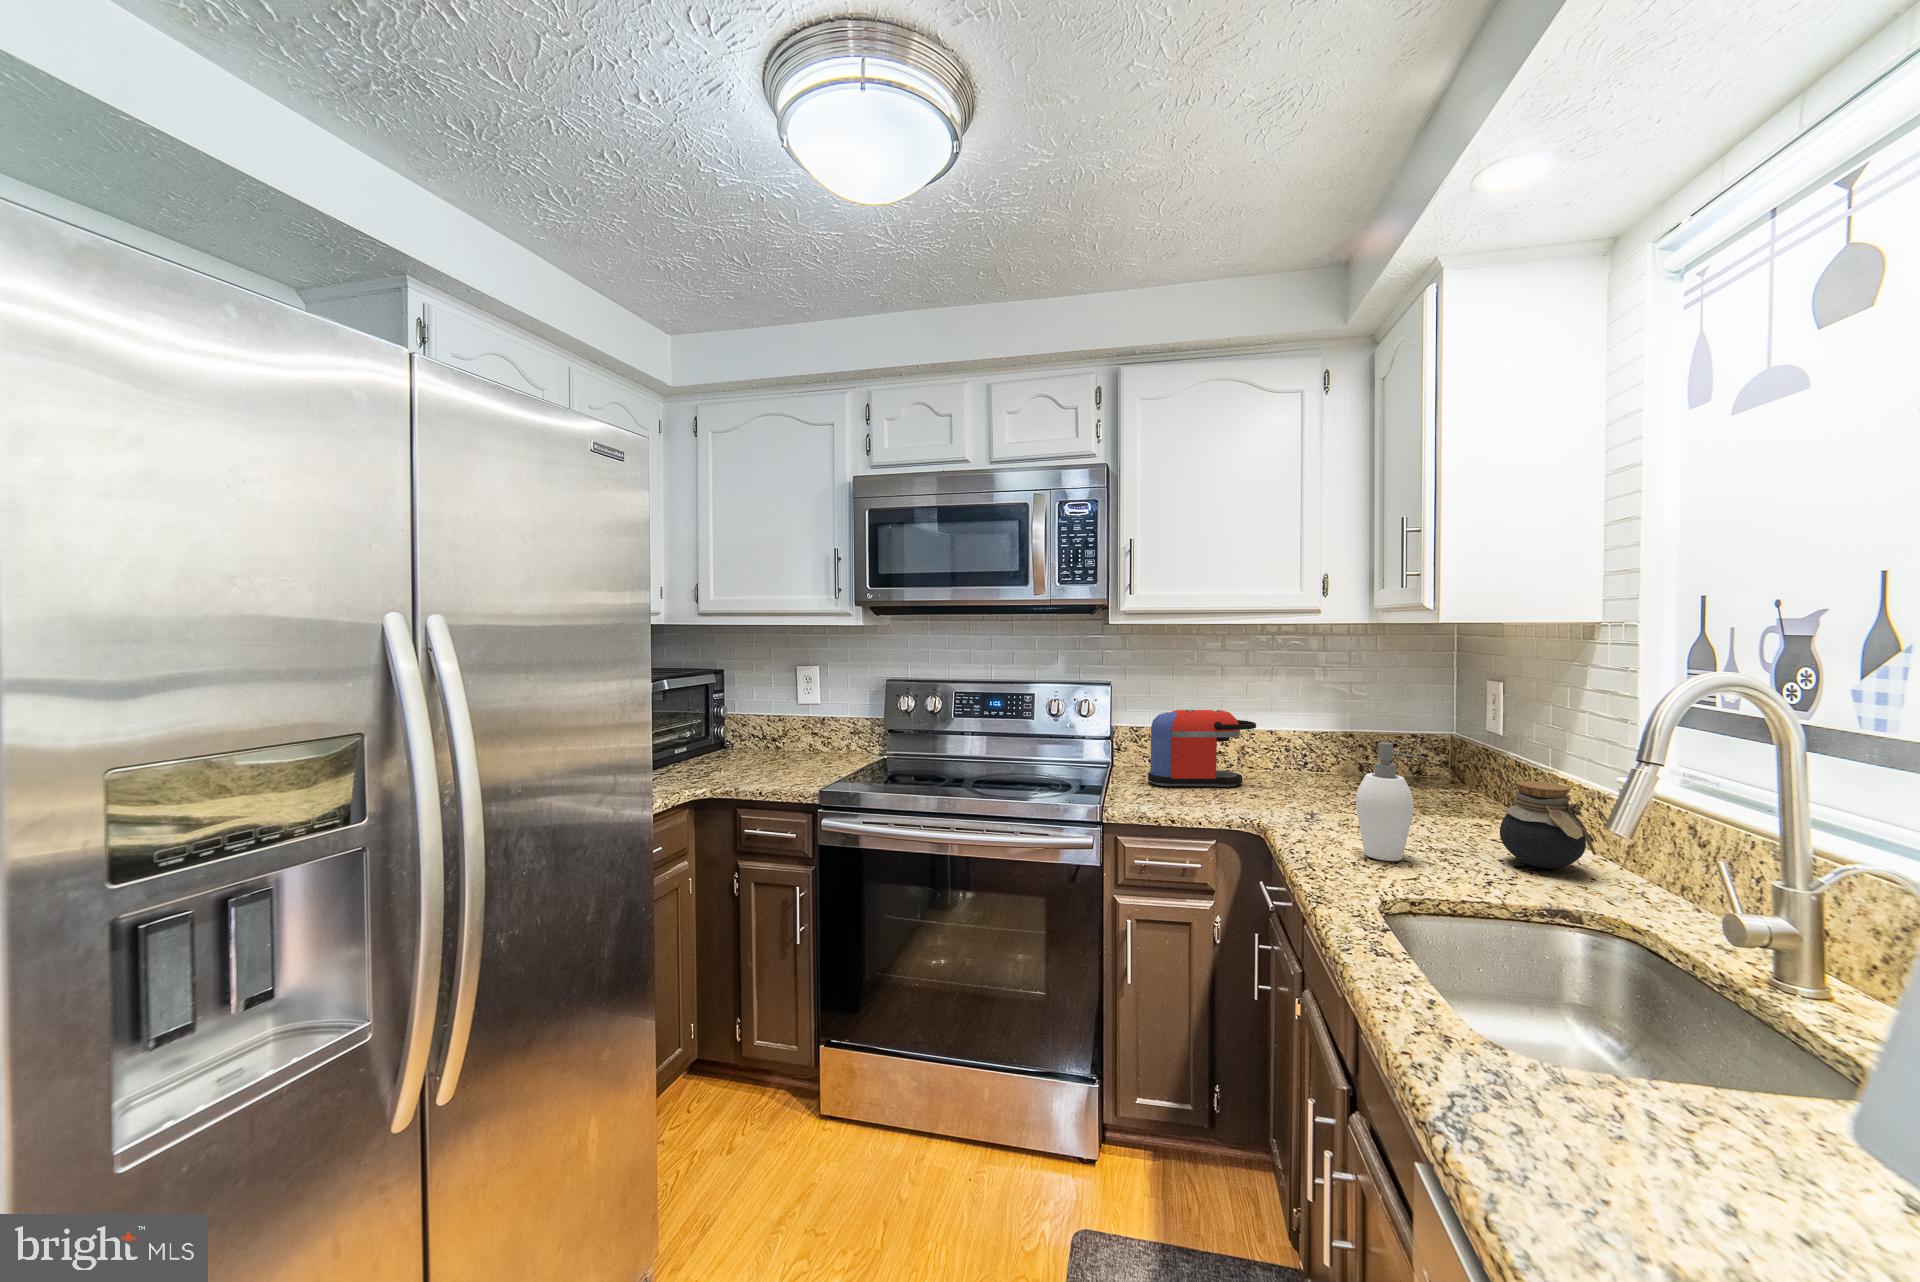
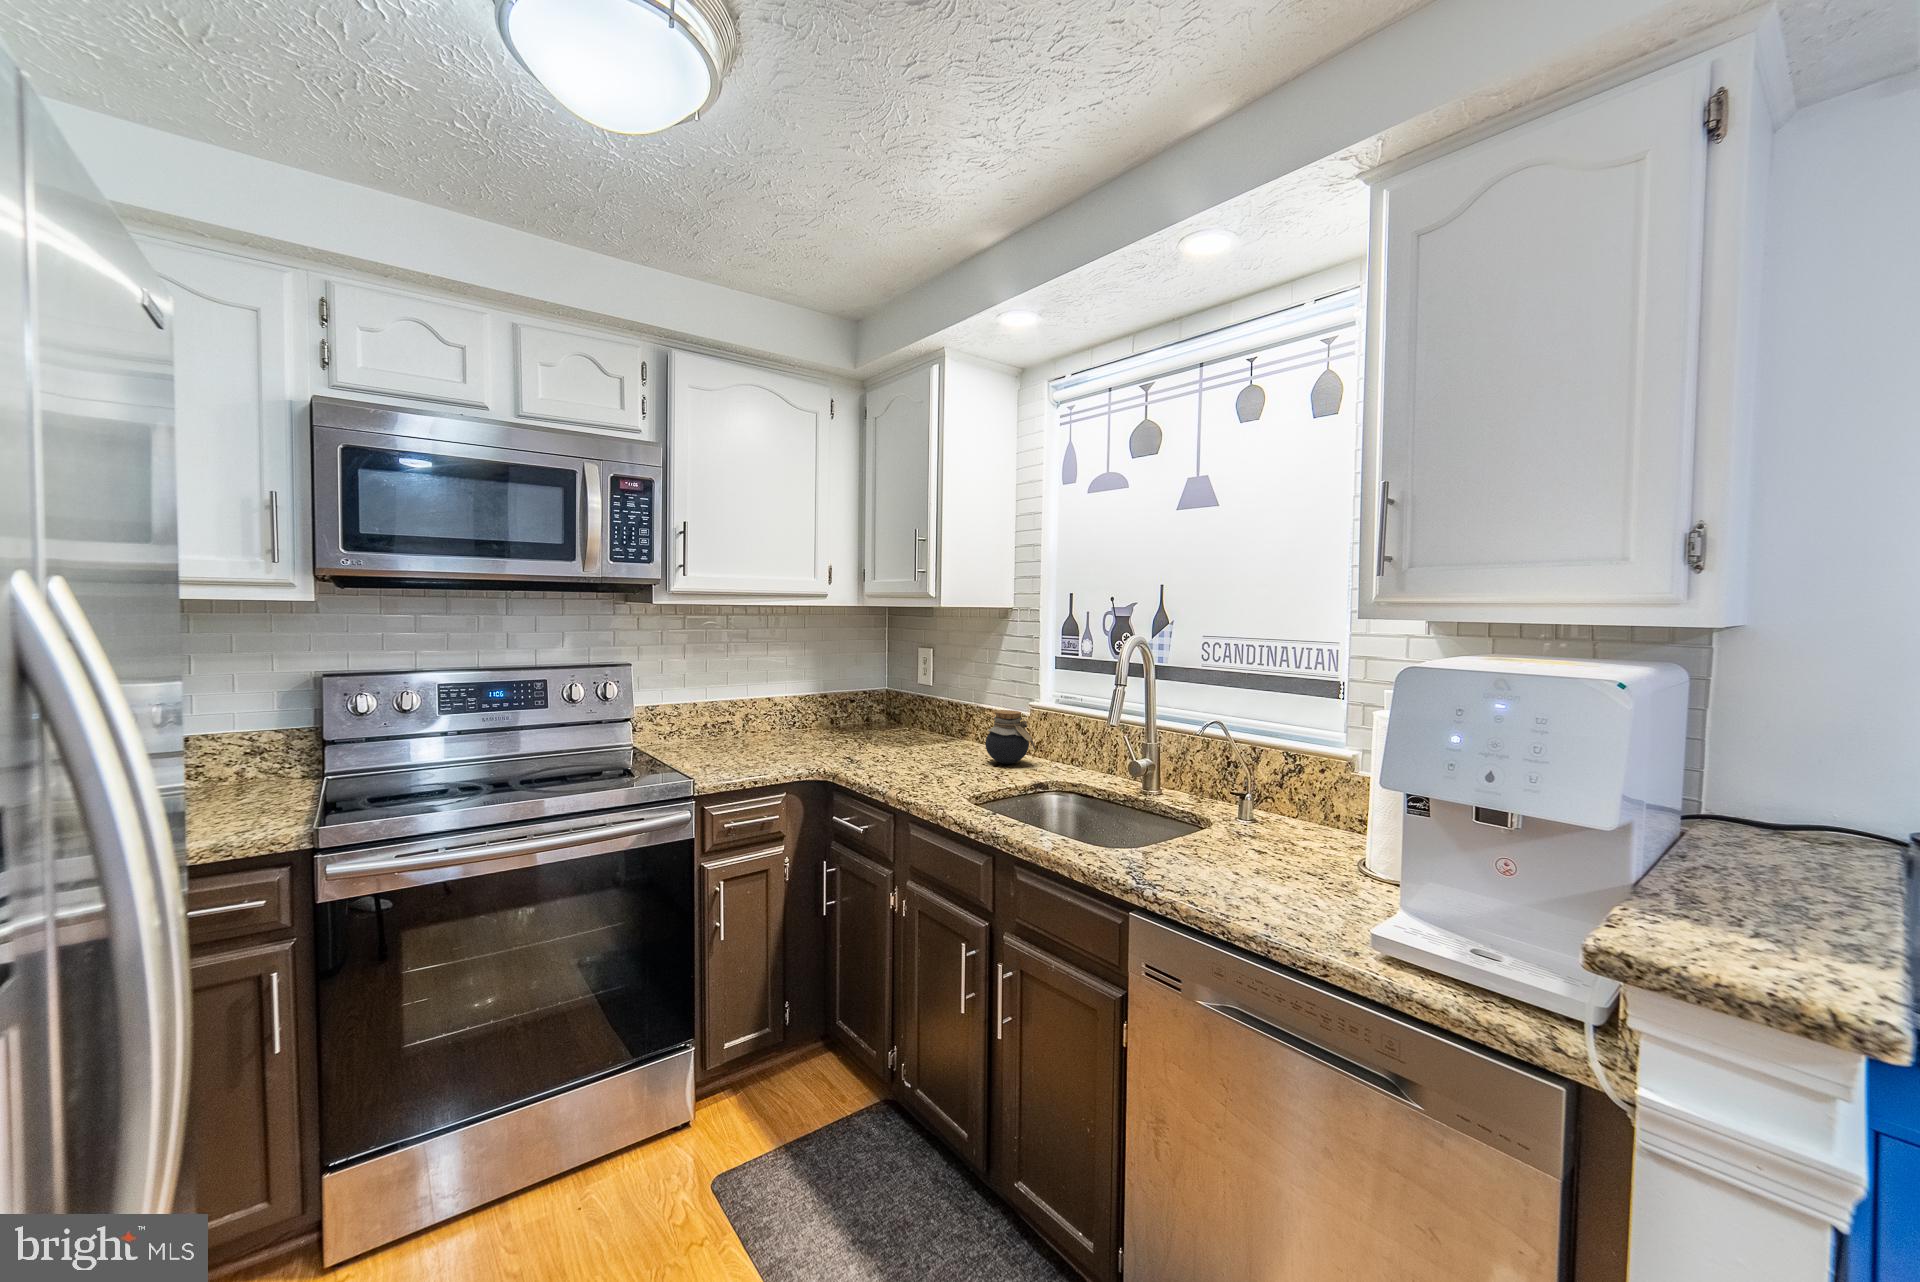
coffee maker: present [1148,710,1256,787] -> none [695,682,784,757]
soap dispenser: present [1356,742,1425,861] -> none [918,693,965,777]

